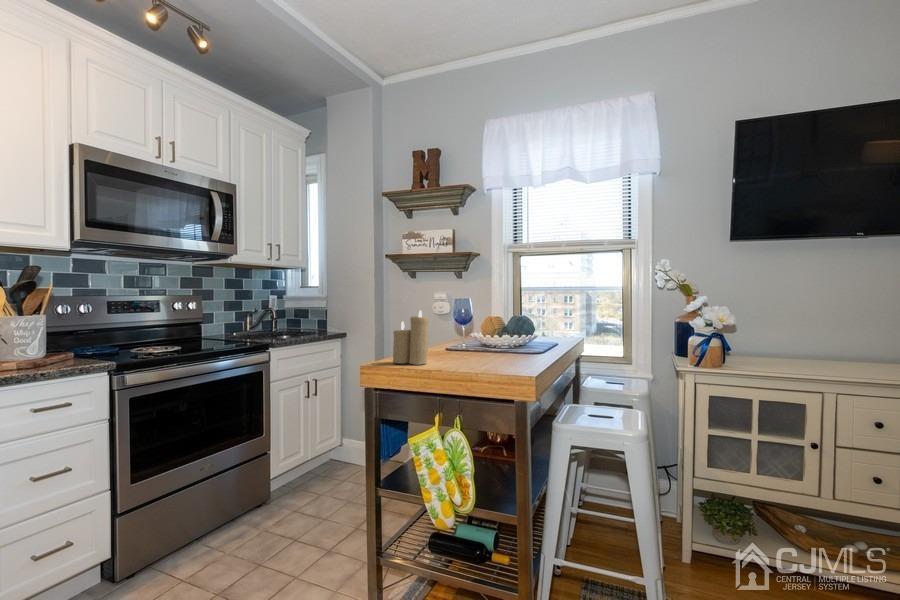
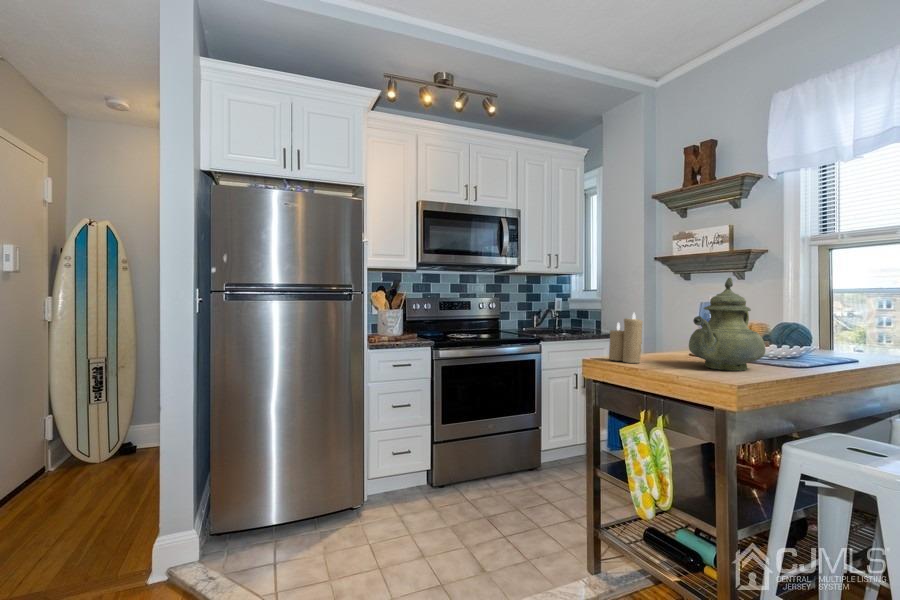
teapot: none [470,275,530,362] -> present [689,278,765,371]

